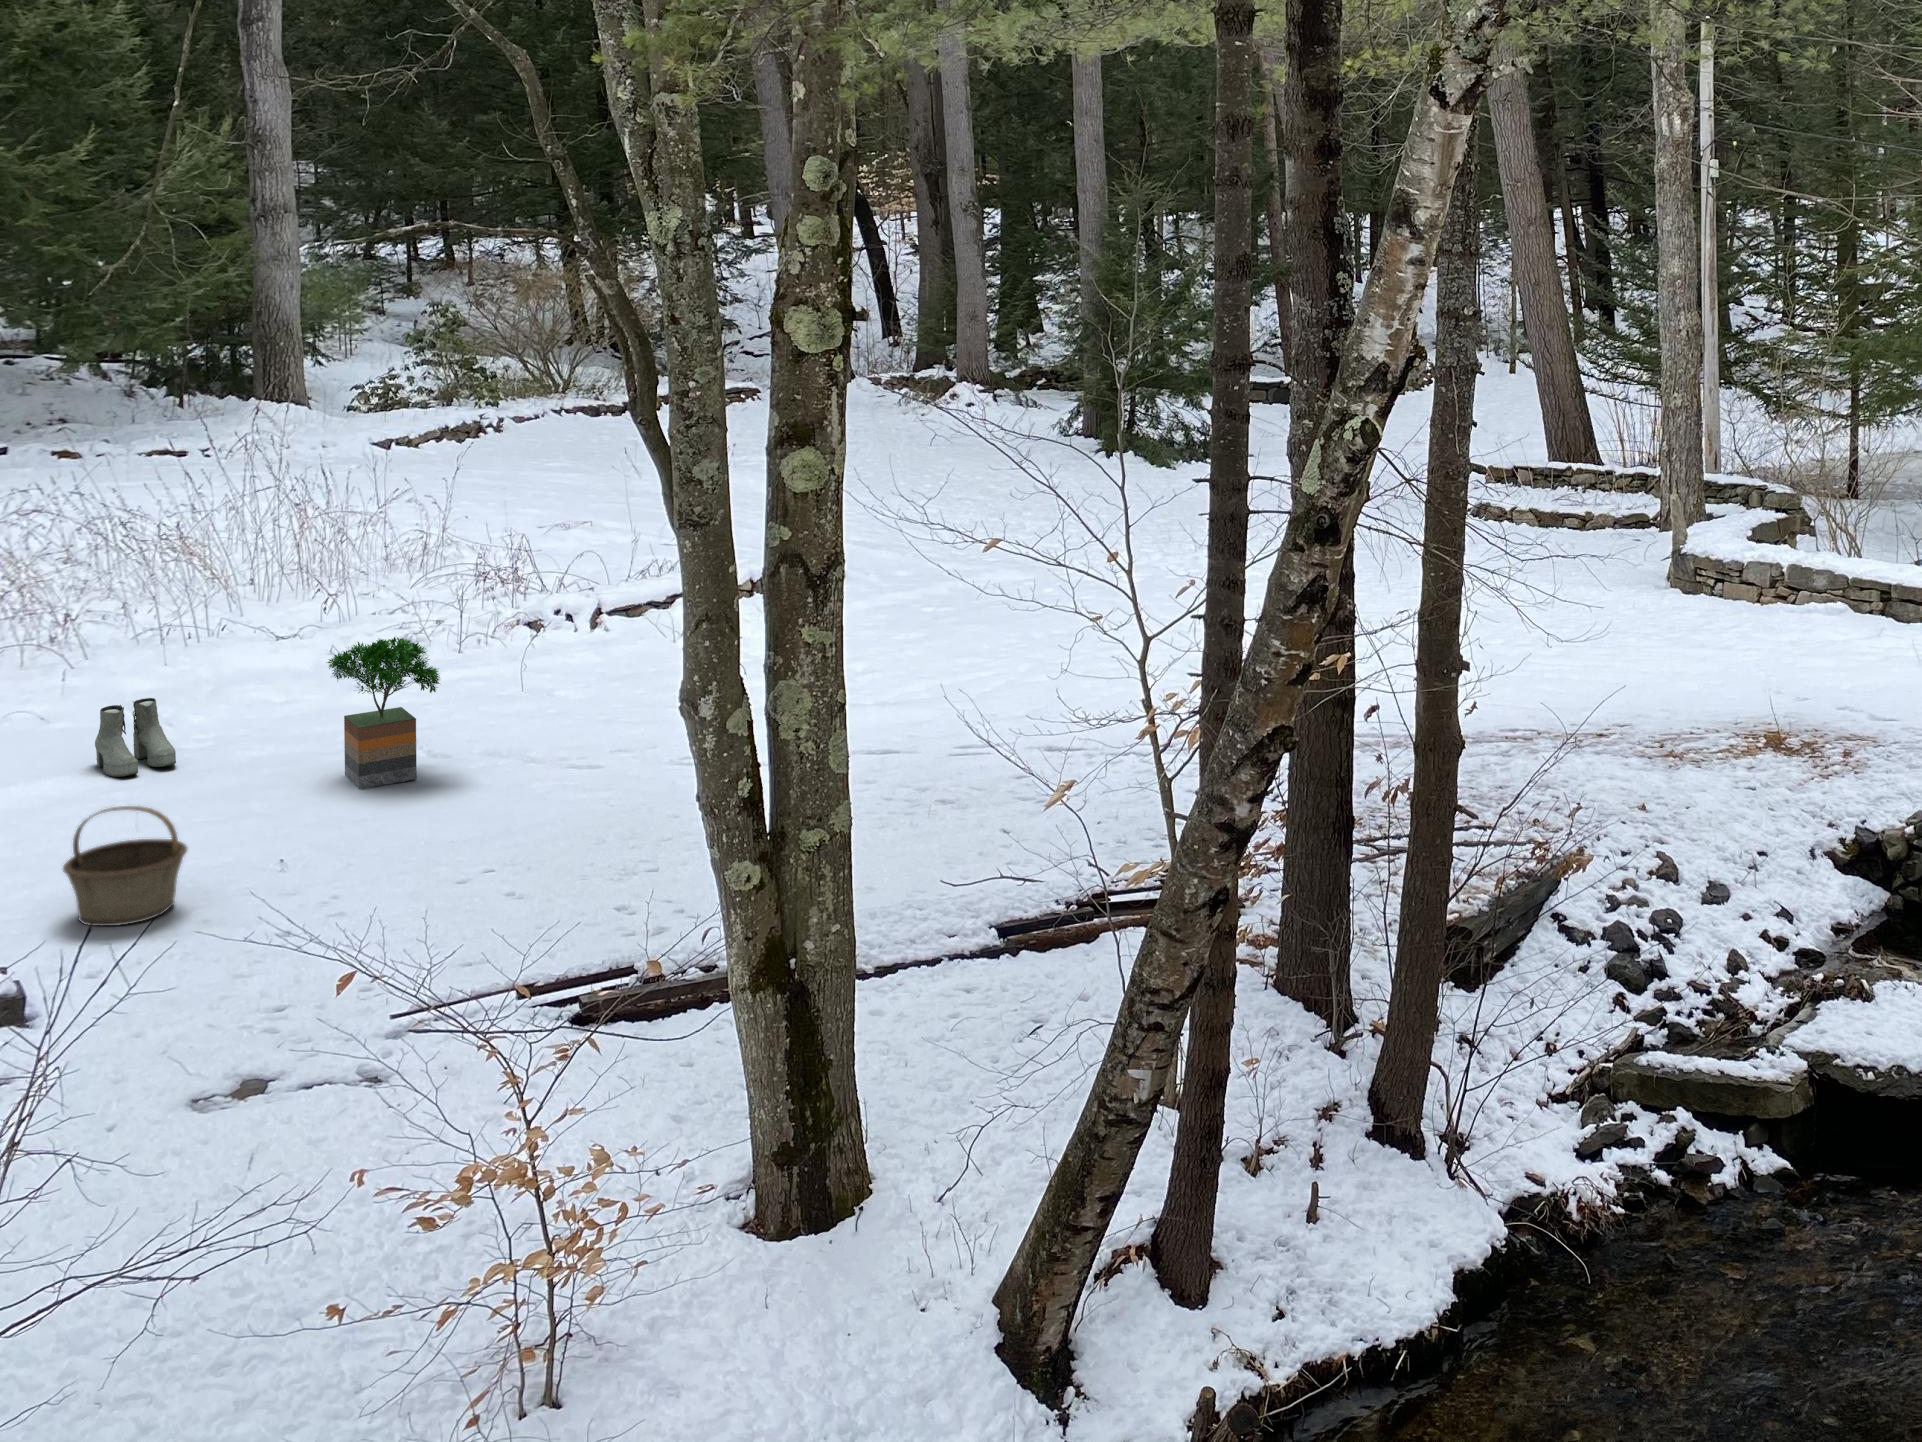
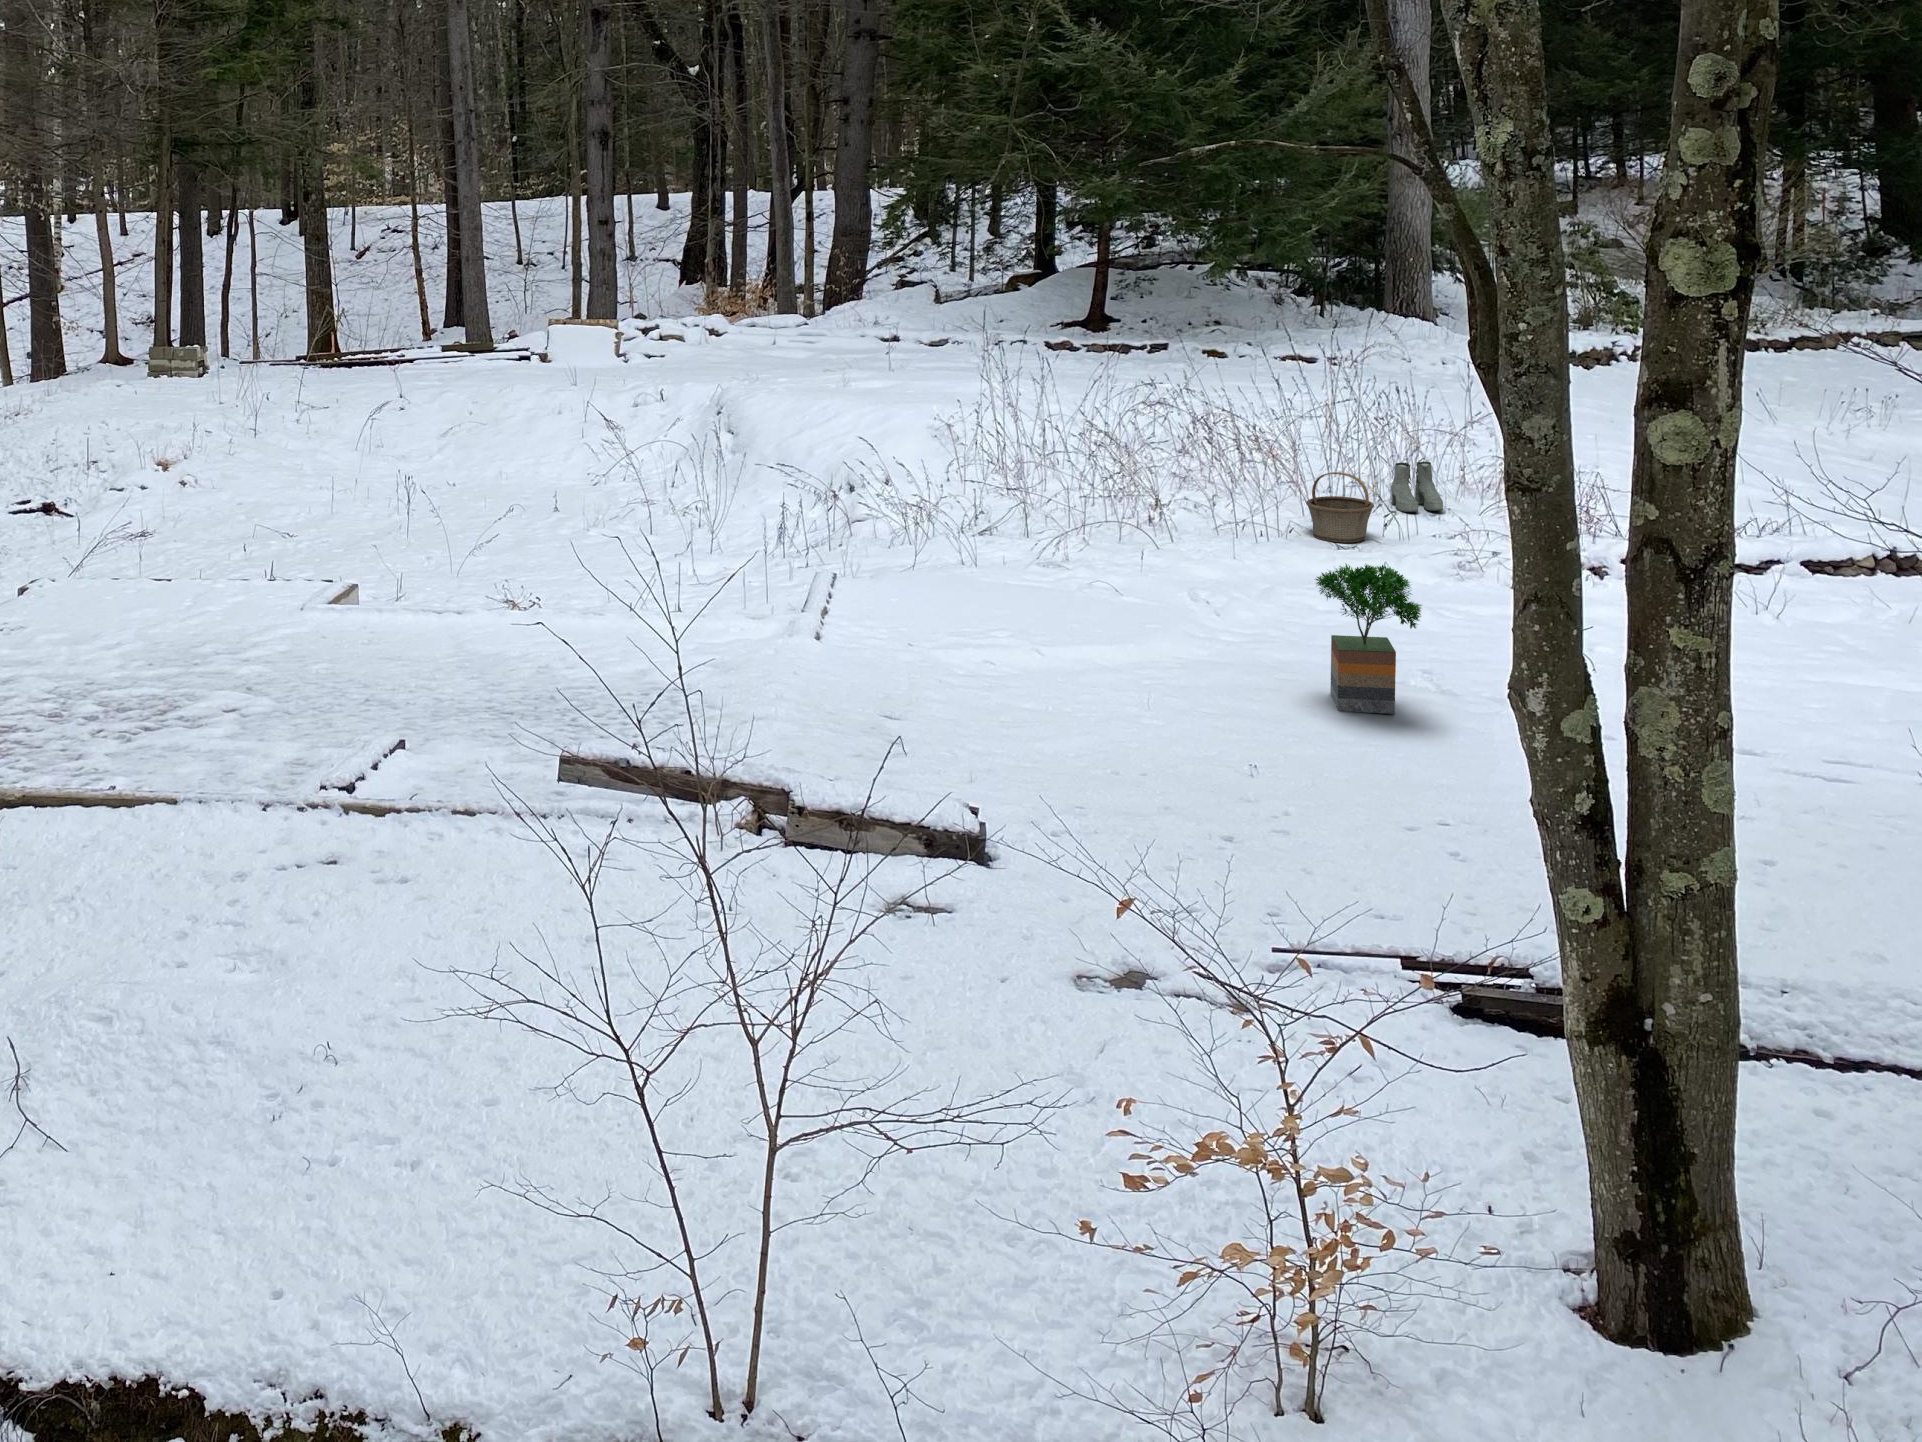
boots: present [95,698,176,777] -> present [1391,462,1443,512]
basket: present [63,806,187,926] -> present [1306,472,1374,543]

